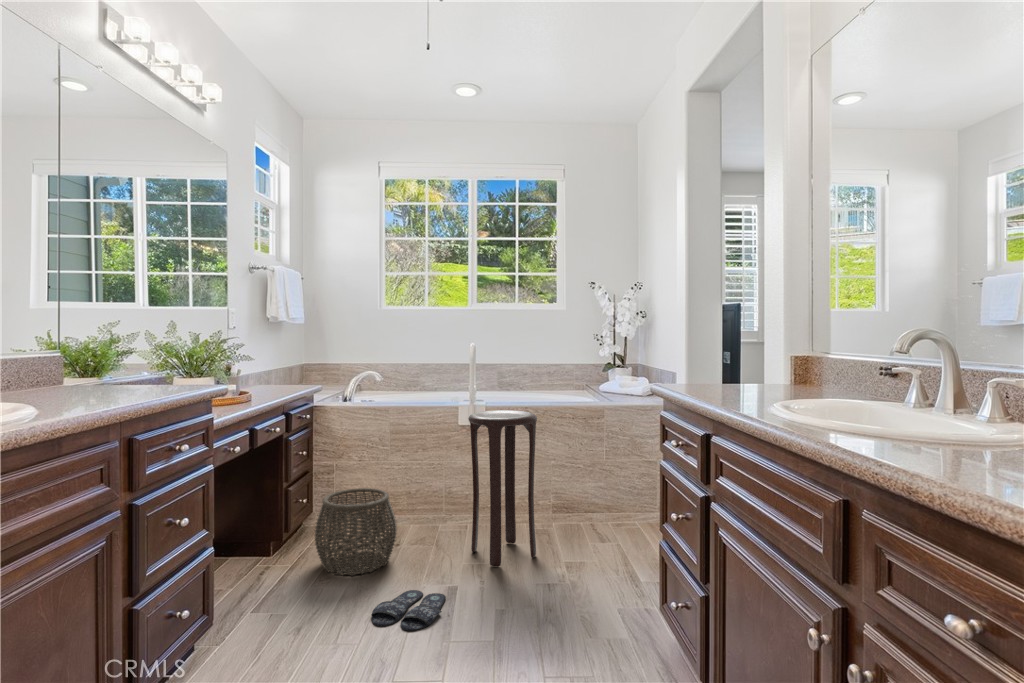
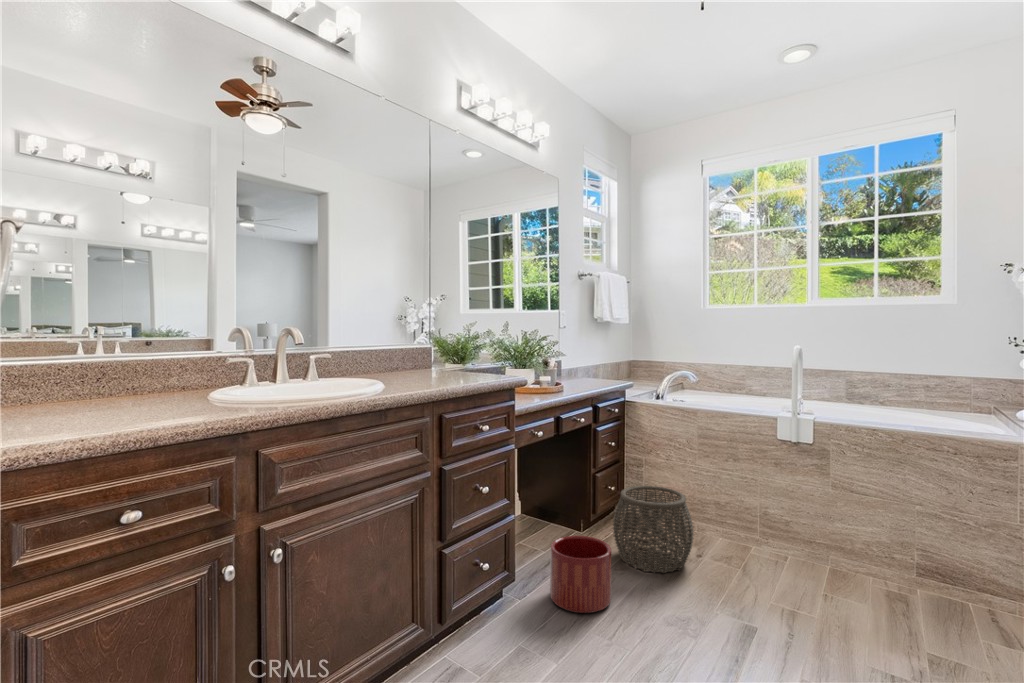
stool: present [468,410,537,567] -> none [779,424,874,611]
planter: none [256,553,327,637] -> present [550,536,611,613]
slippers: present [371,590,446,631] -> none [651,604,737,650]

